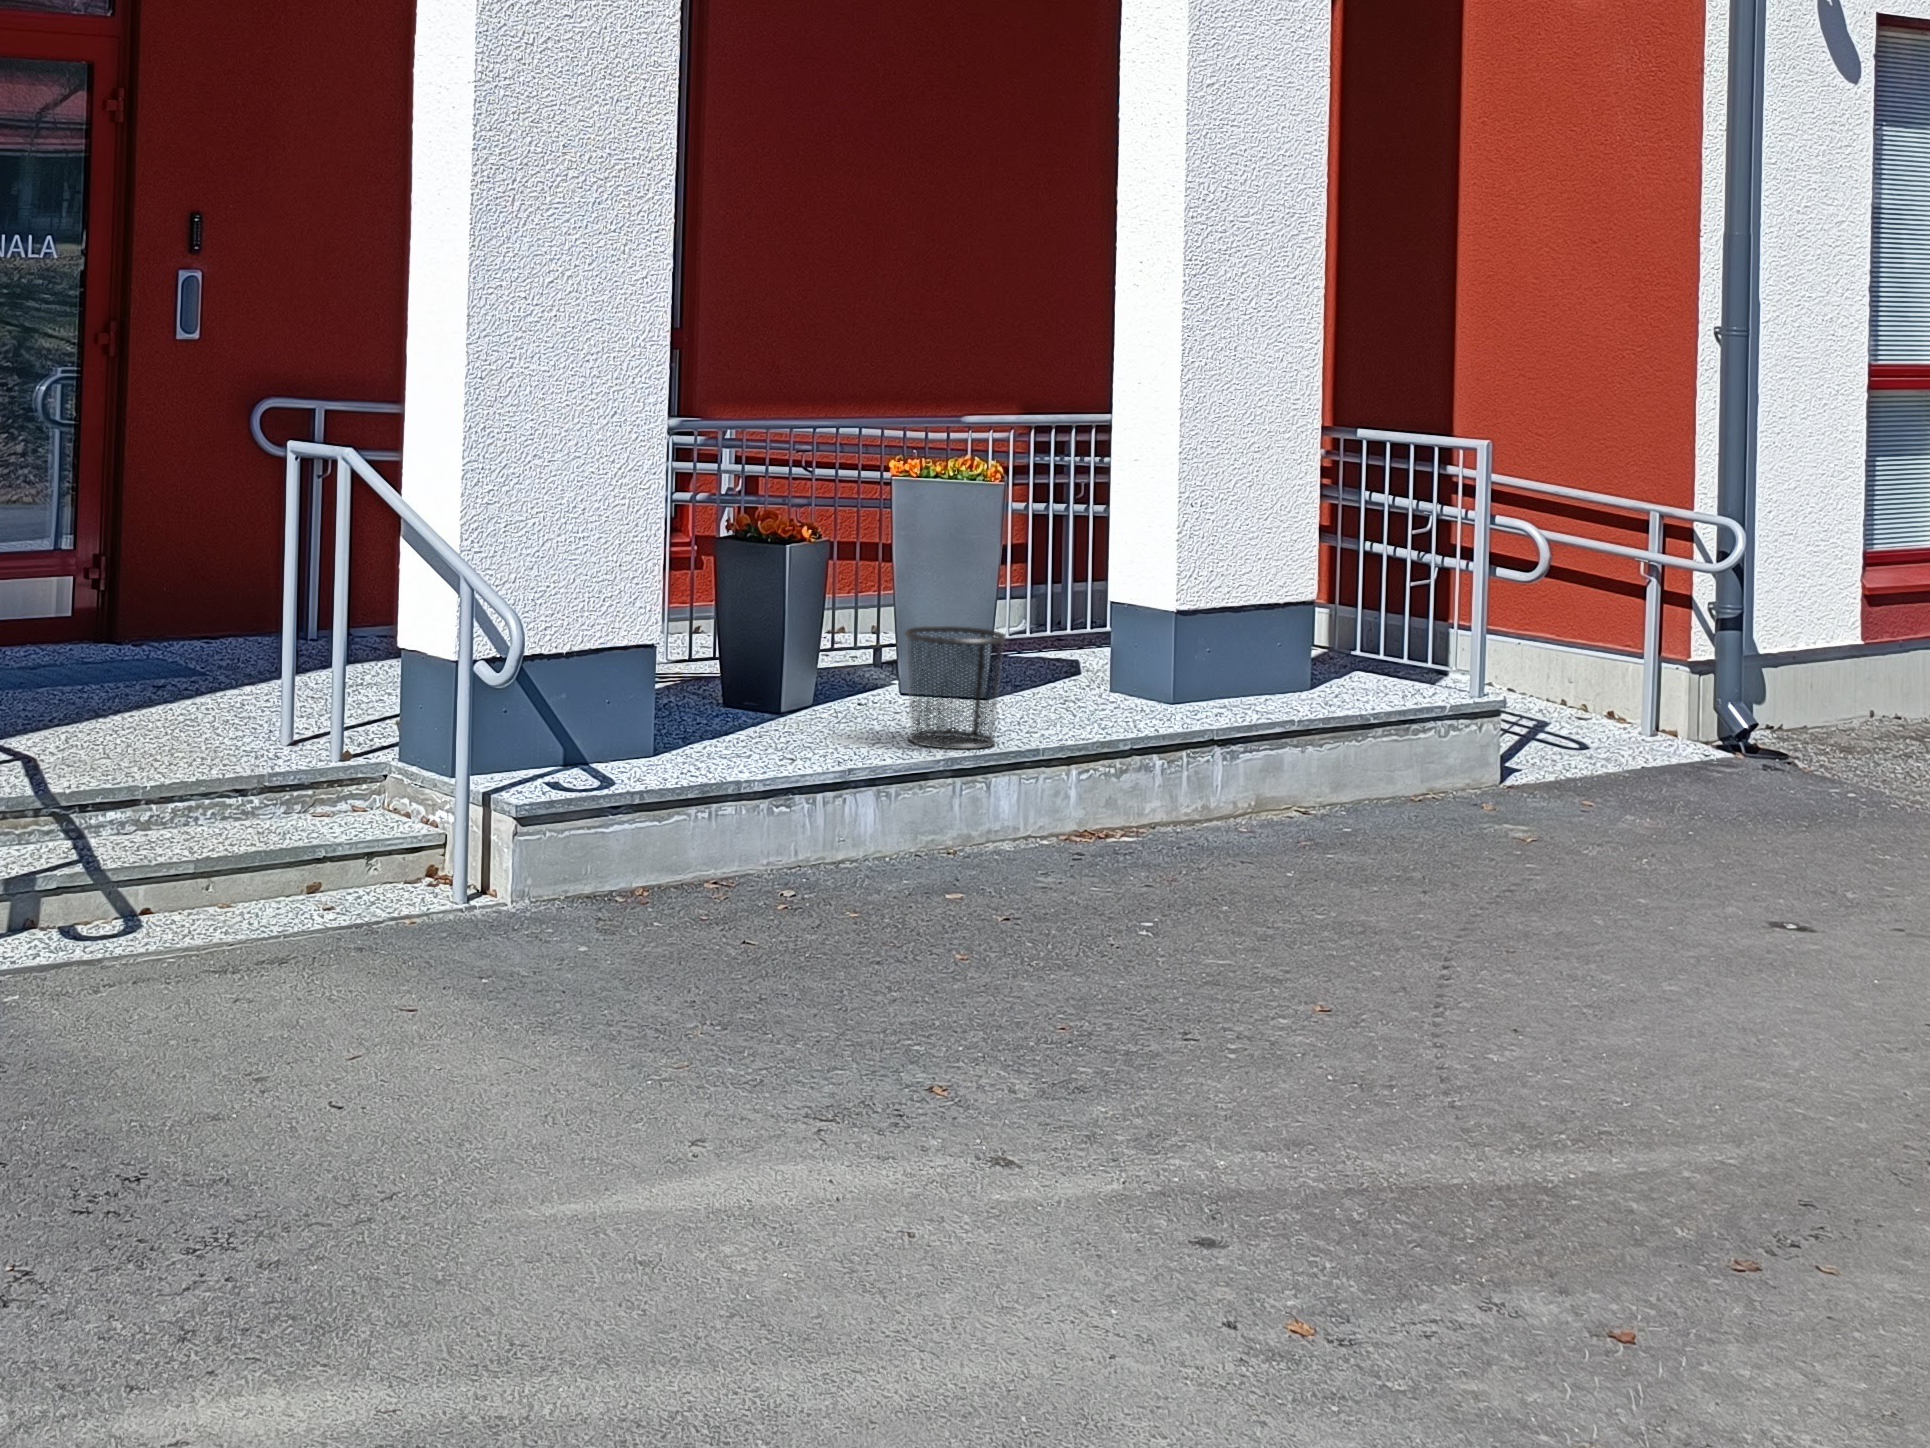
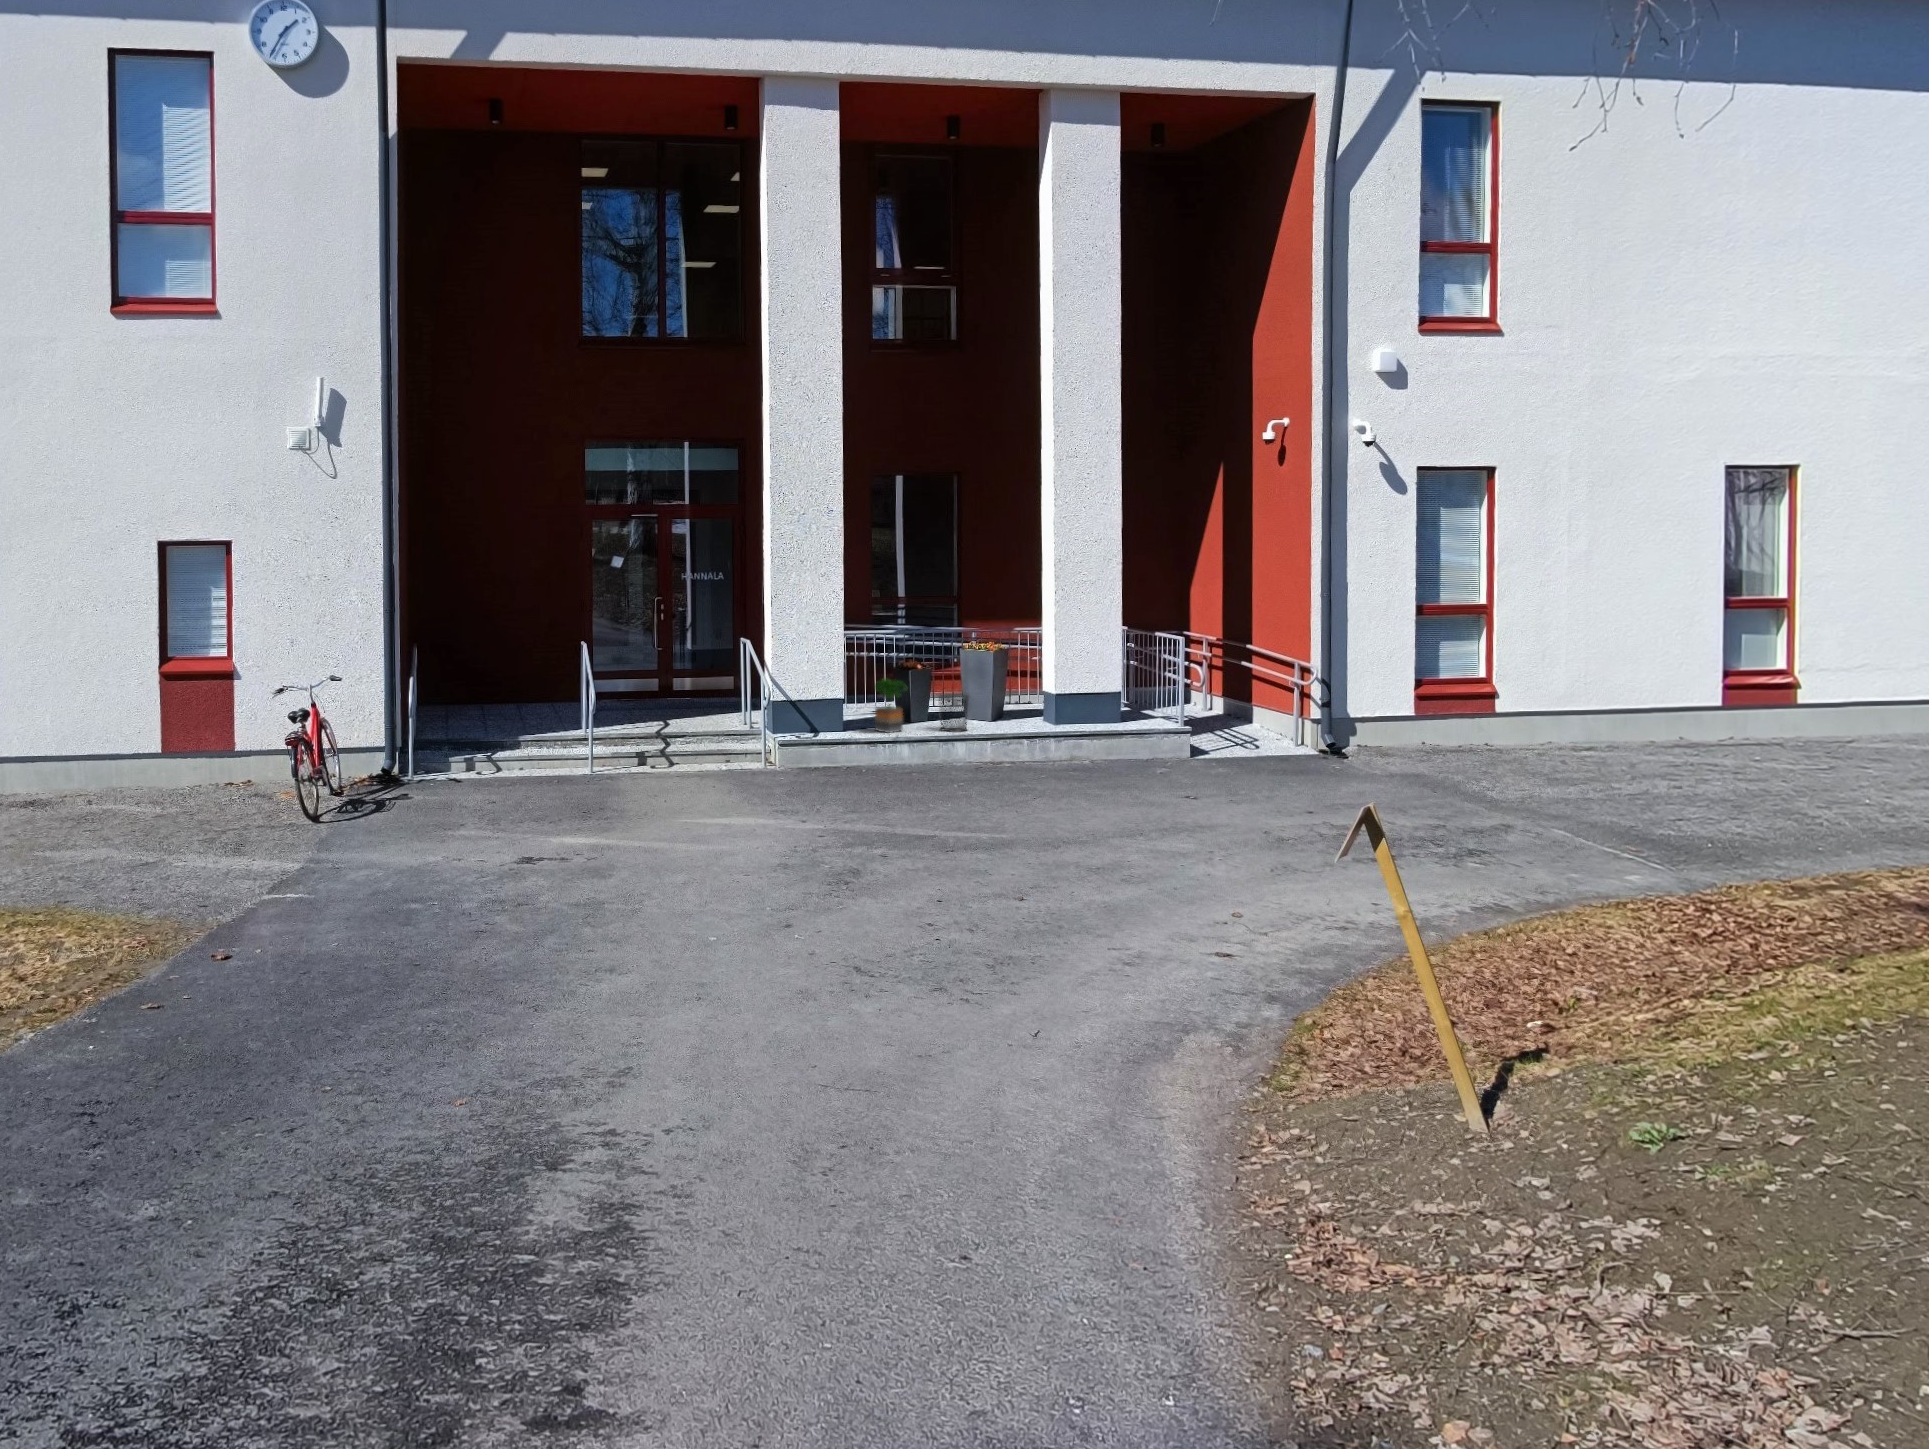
potted tree: none [735,580,848,763] -> present [874,679,907,733]

